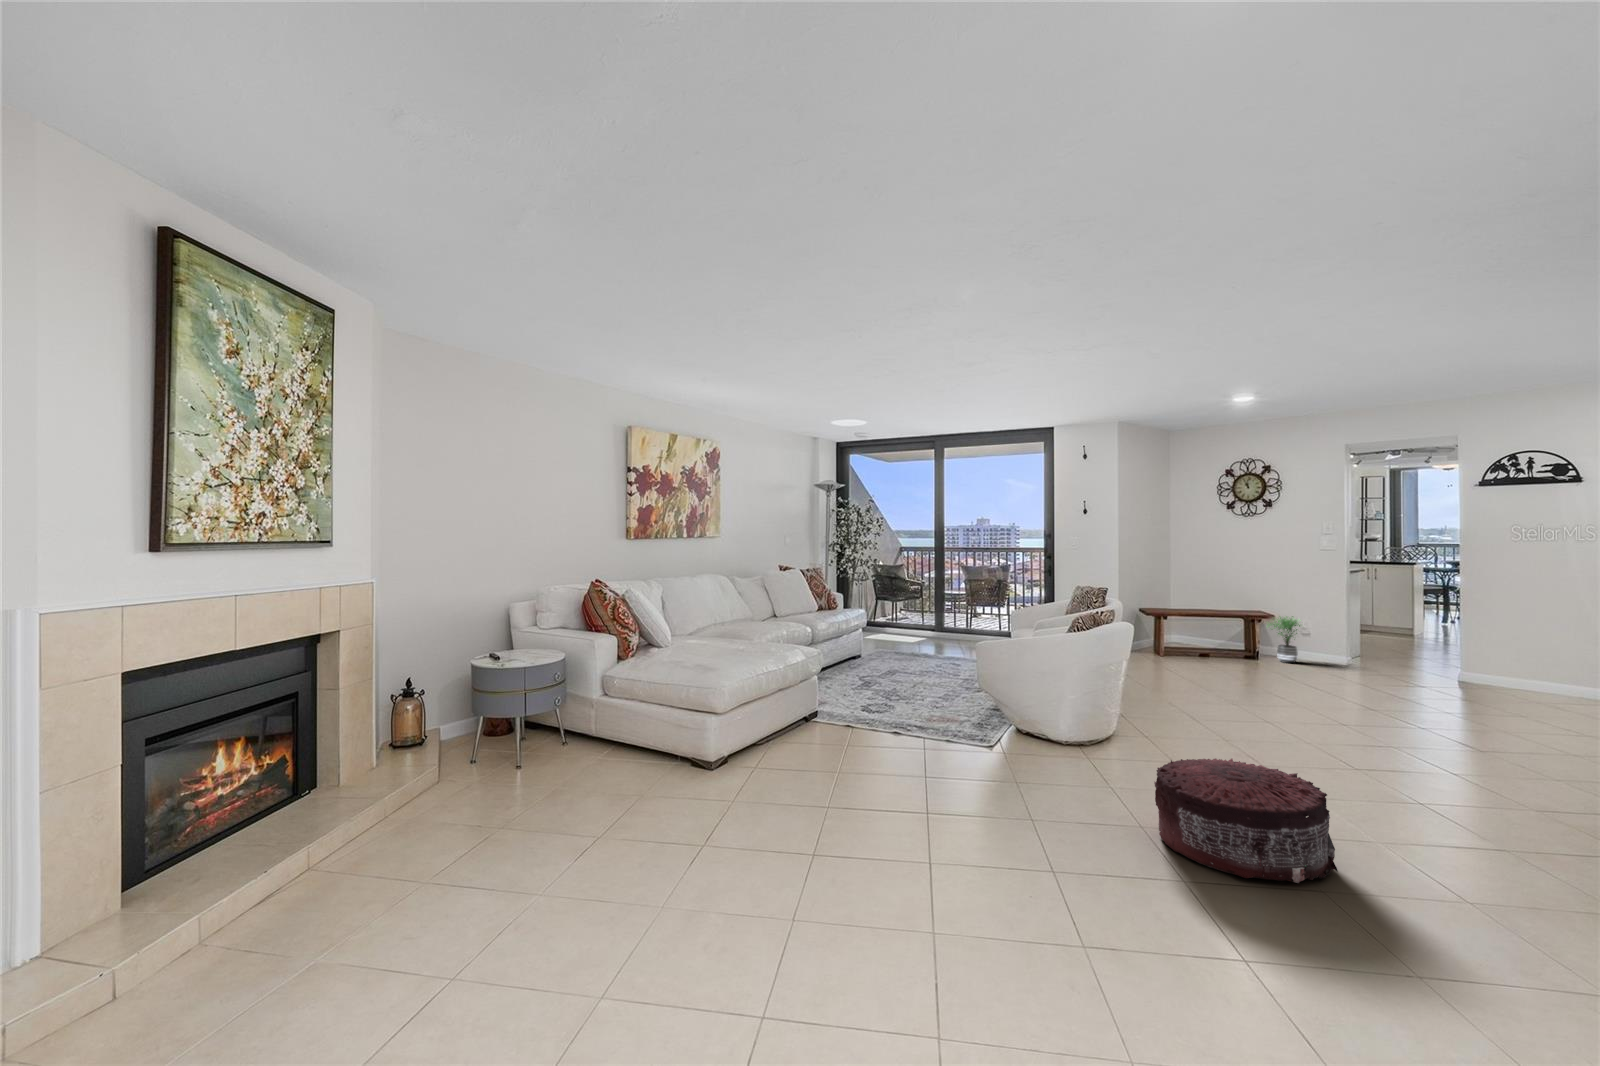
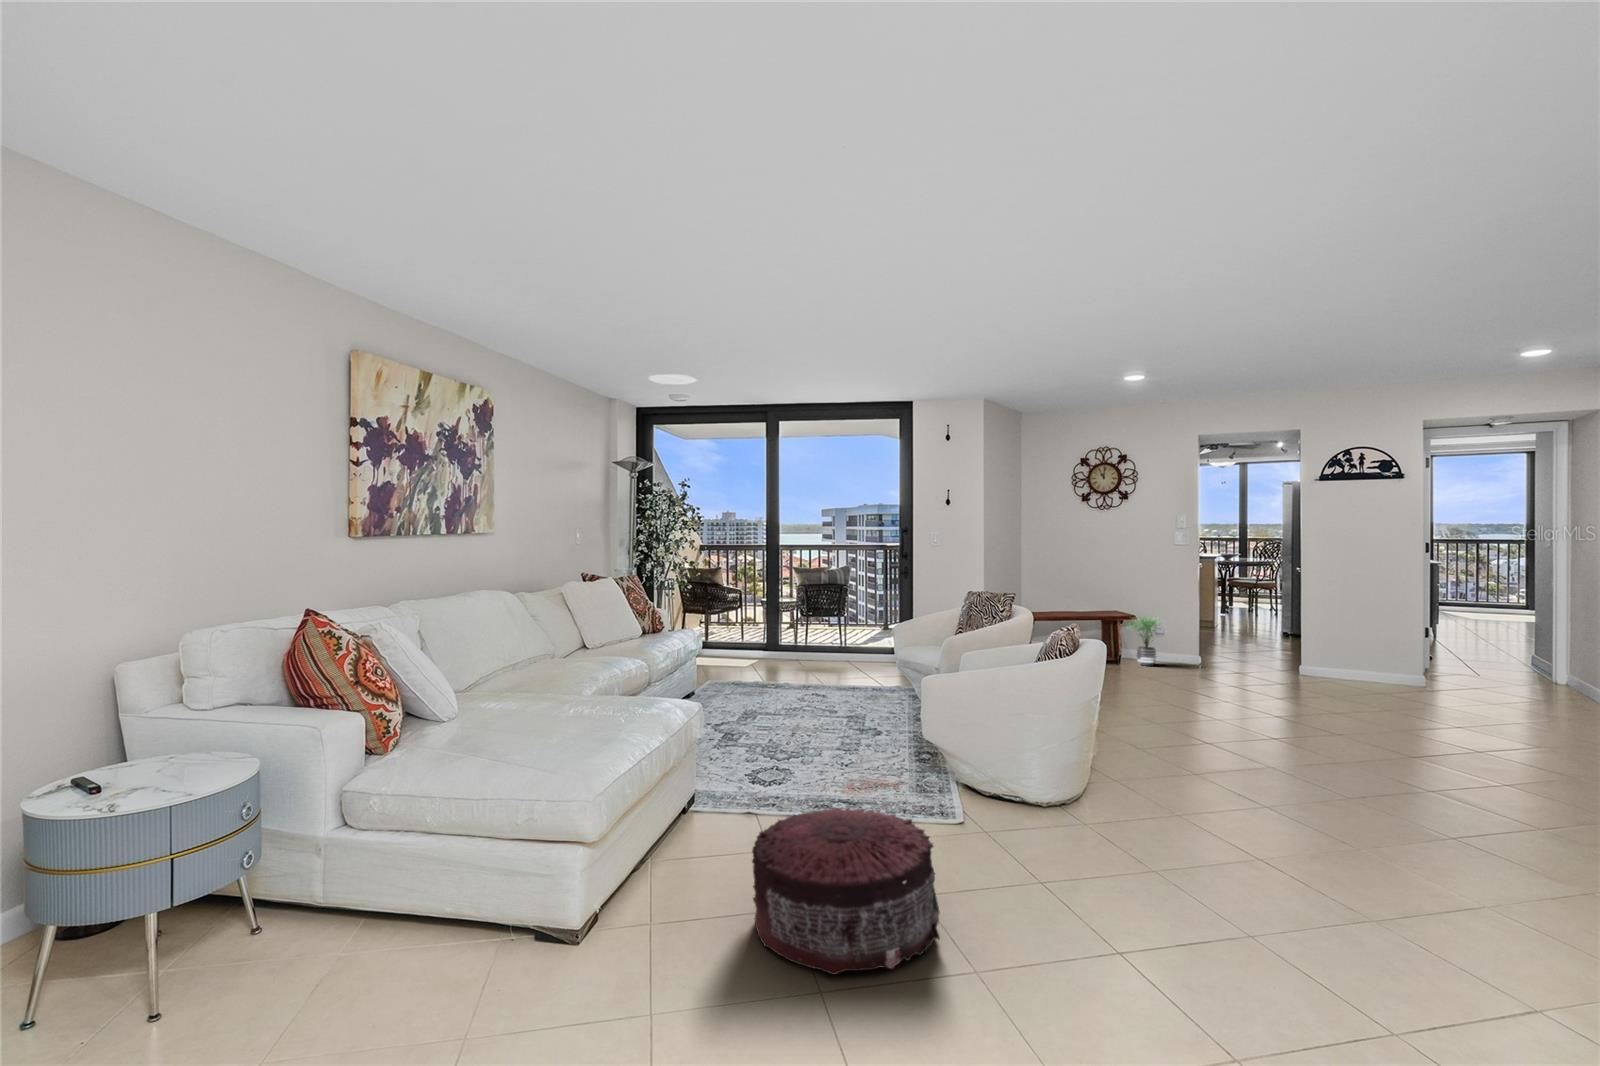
pouf: present [1154,759,1337,883] -> present [752,807,940,975]

